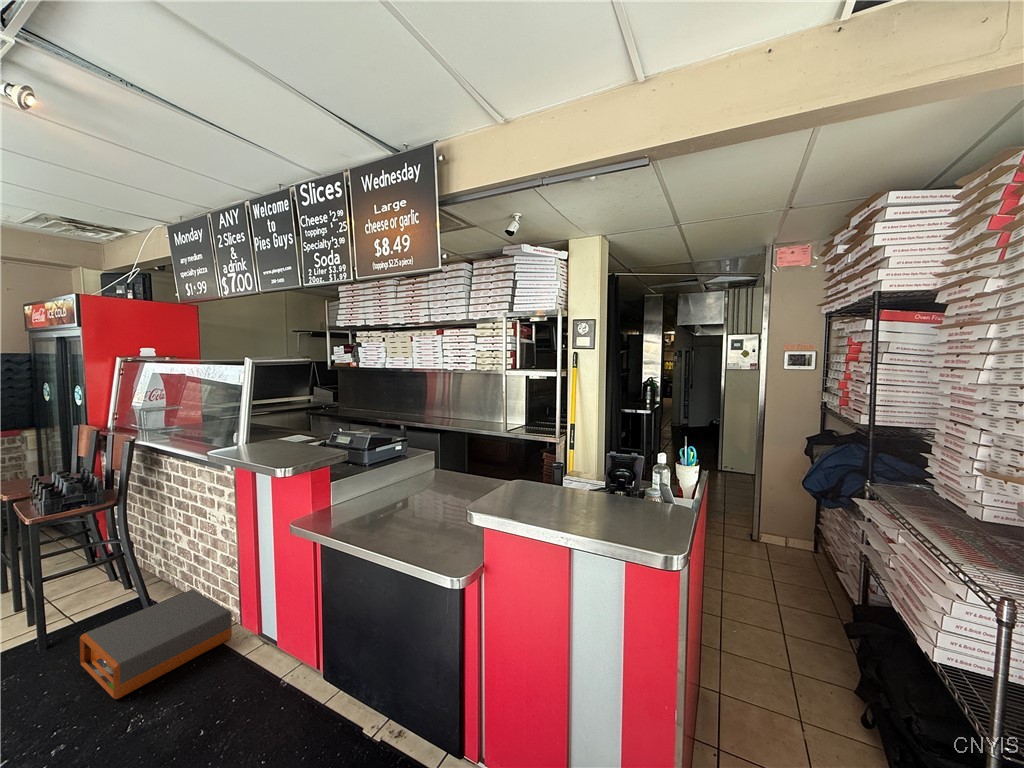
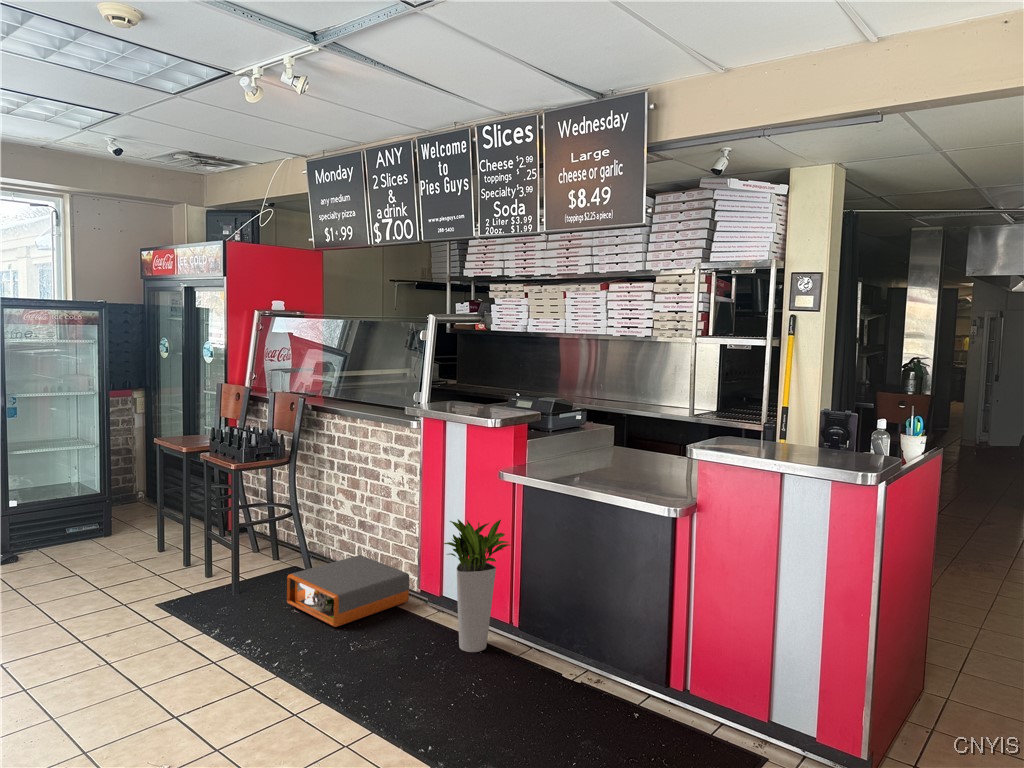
planter: none [228,569,311,717] -> present [444,519,510,652]

